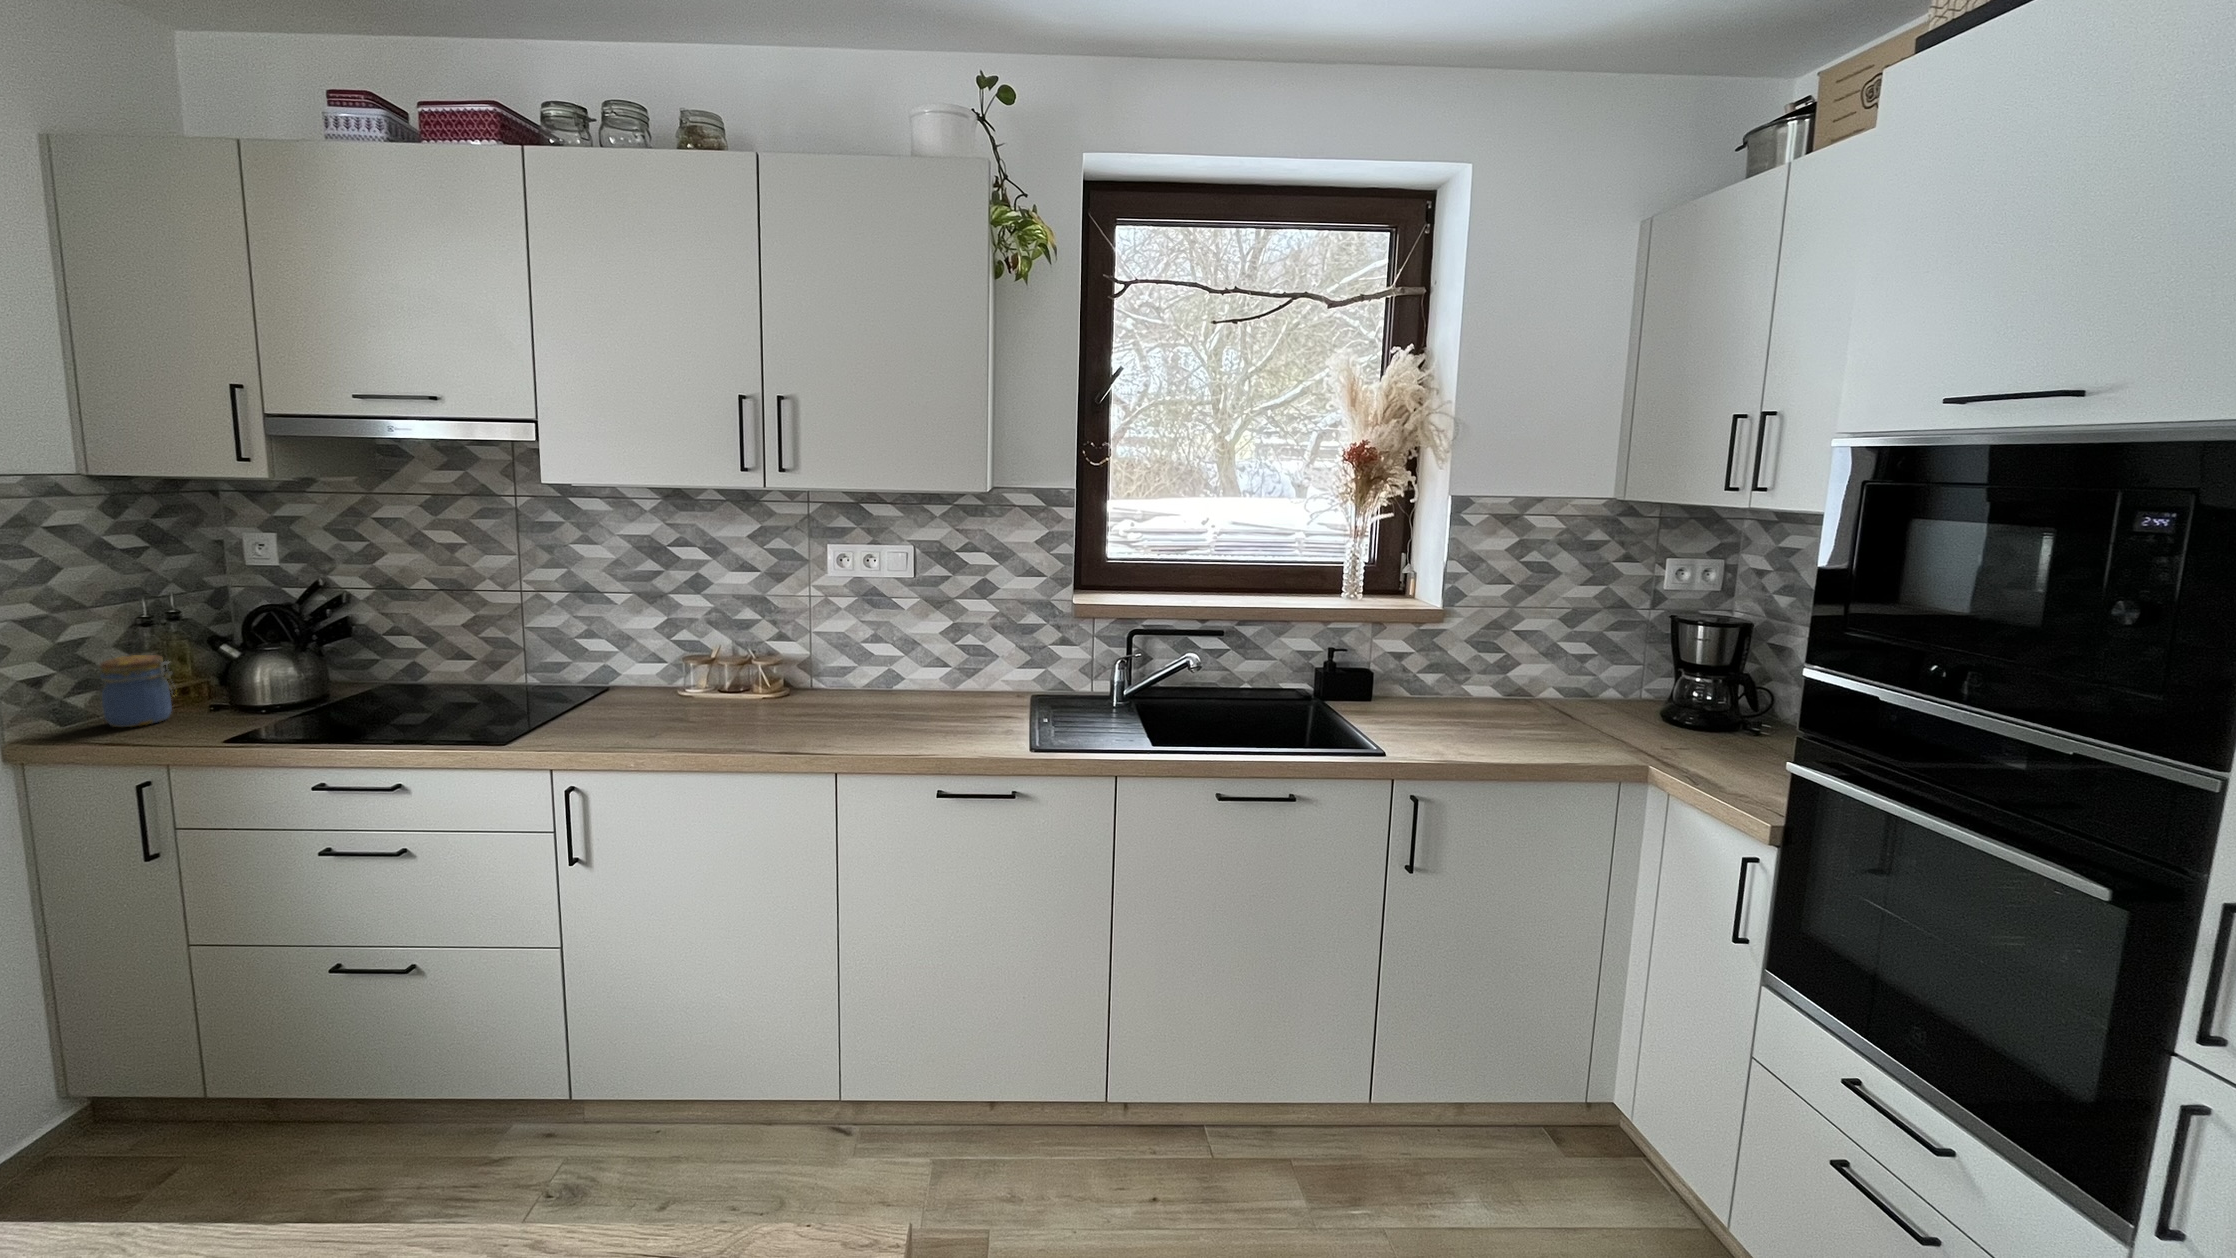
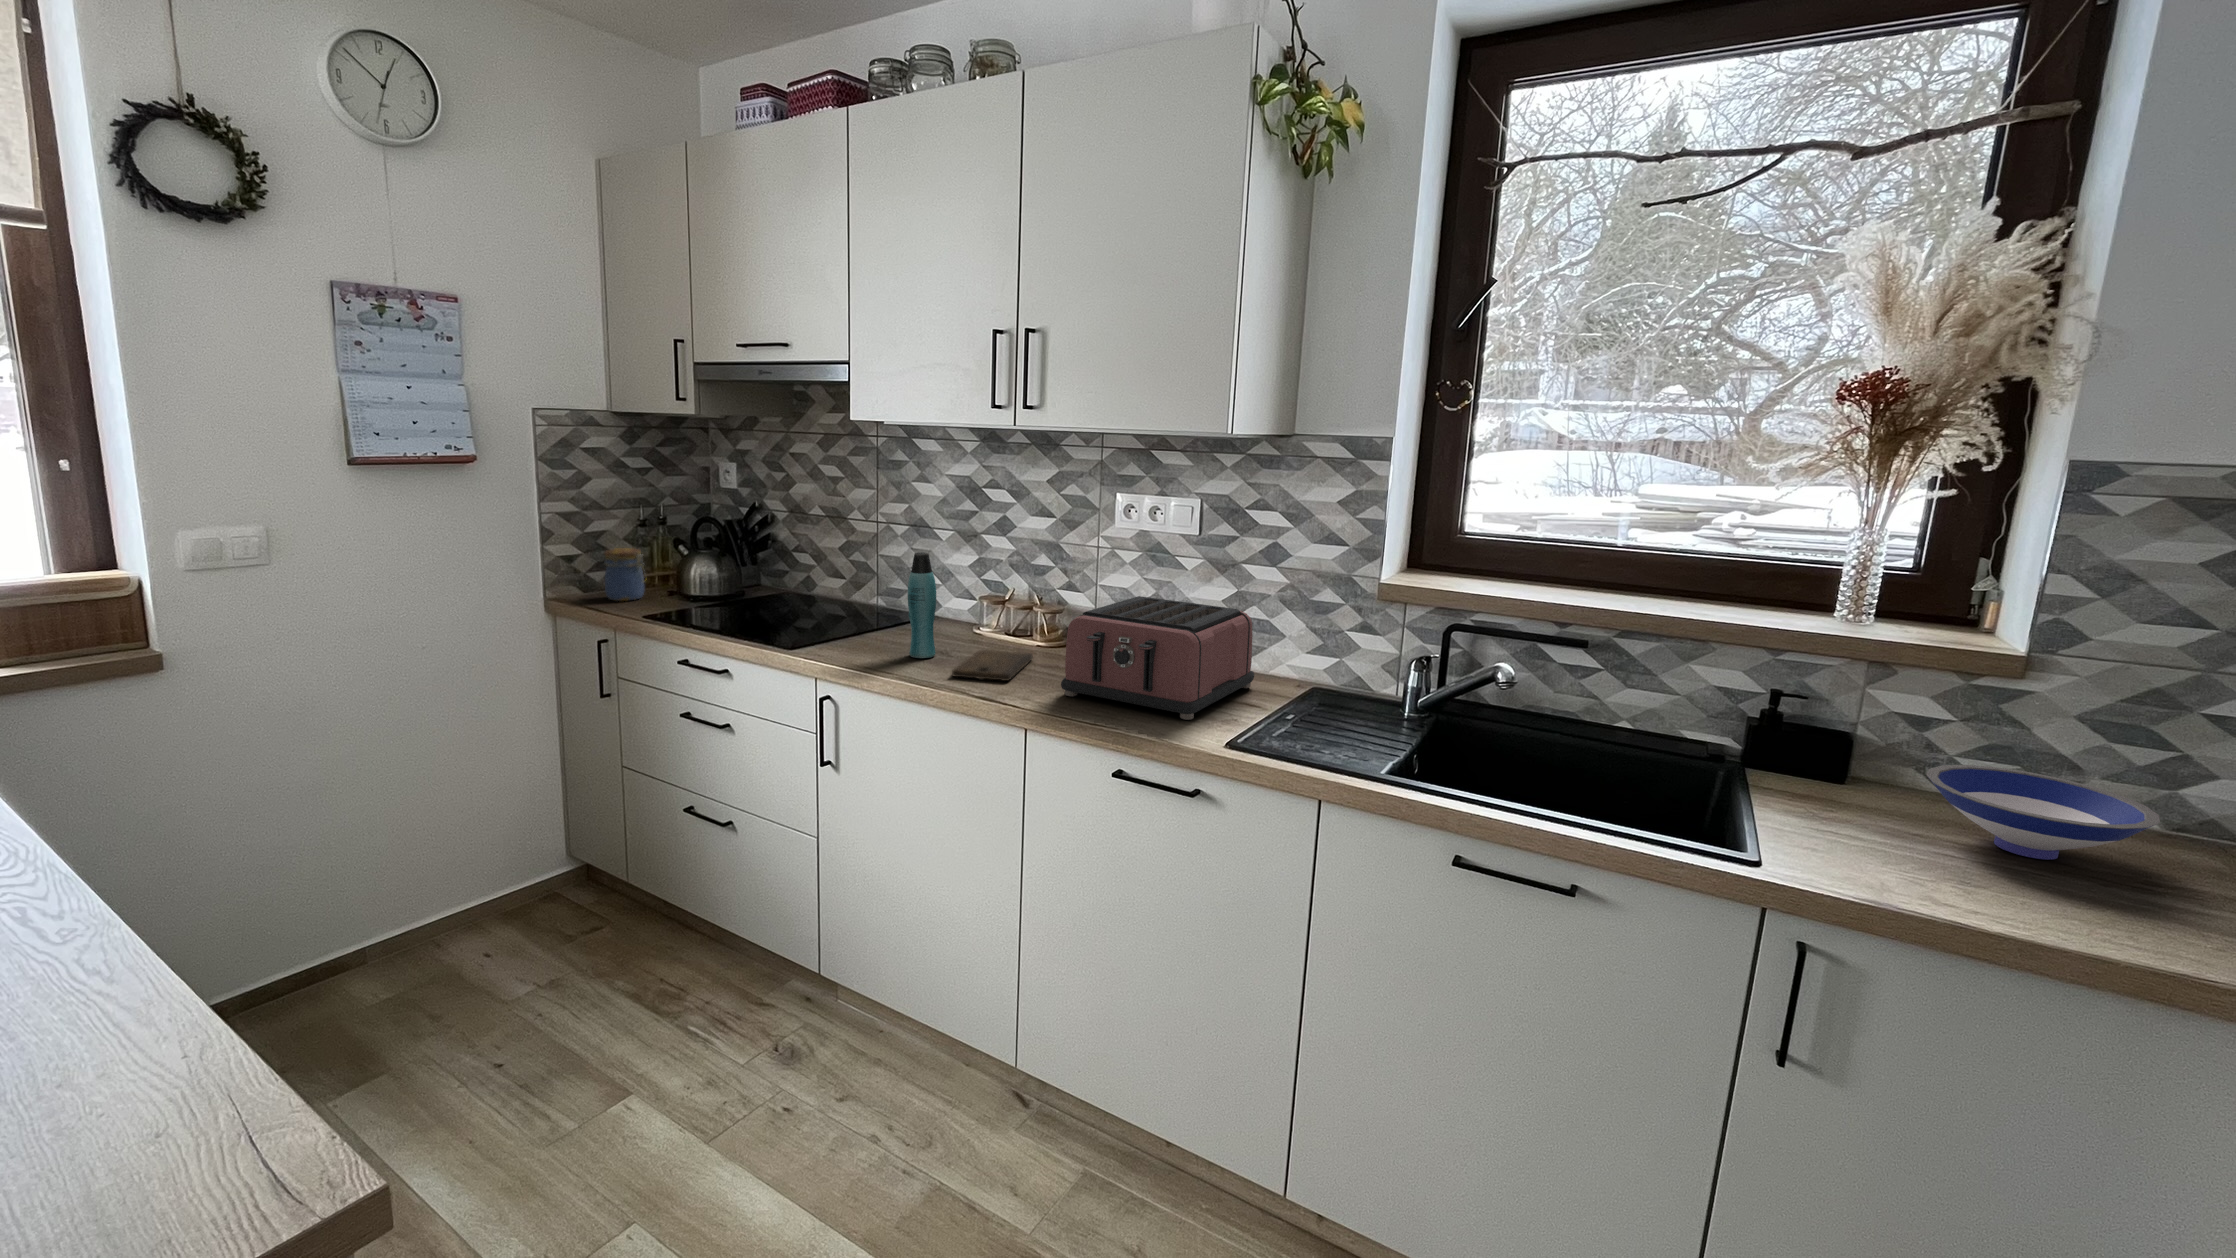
bottle: none [639,618,673,728] -> present [908,552,936,658]
toaster: none [844,637,986,736] -> present [1061,596,1254,720]
bowl: none [1422,675,1526,722] -> present [1926,765,2160,860]
cutting board: none [717,704,781,738] -> present [952,650,1033,681]

